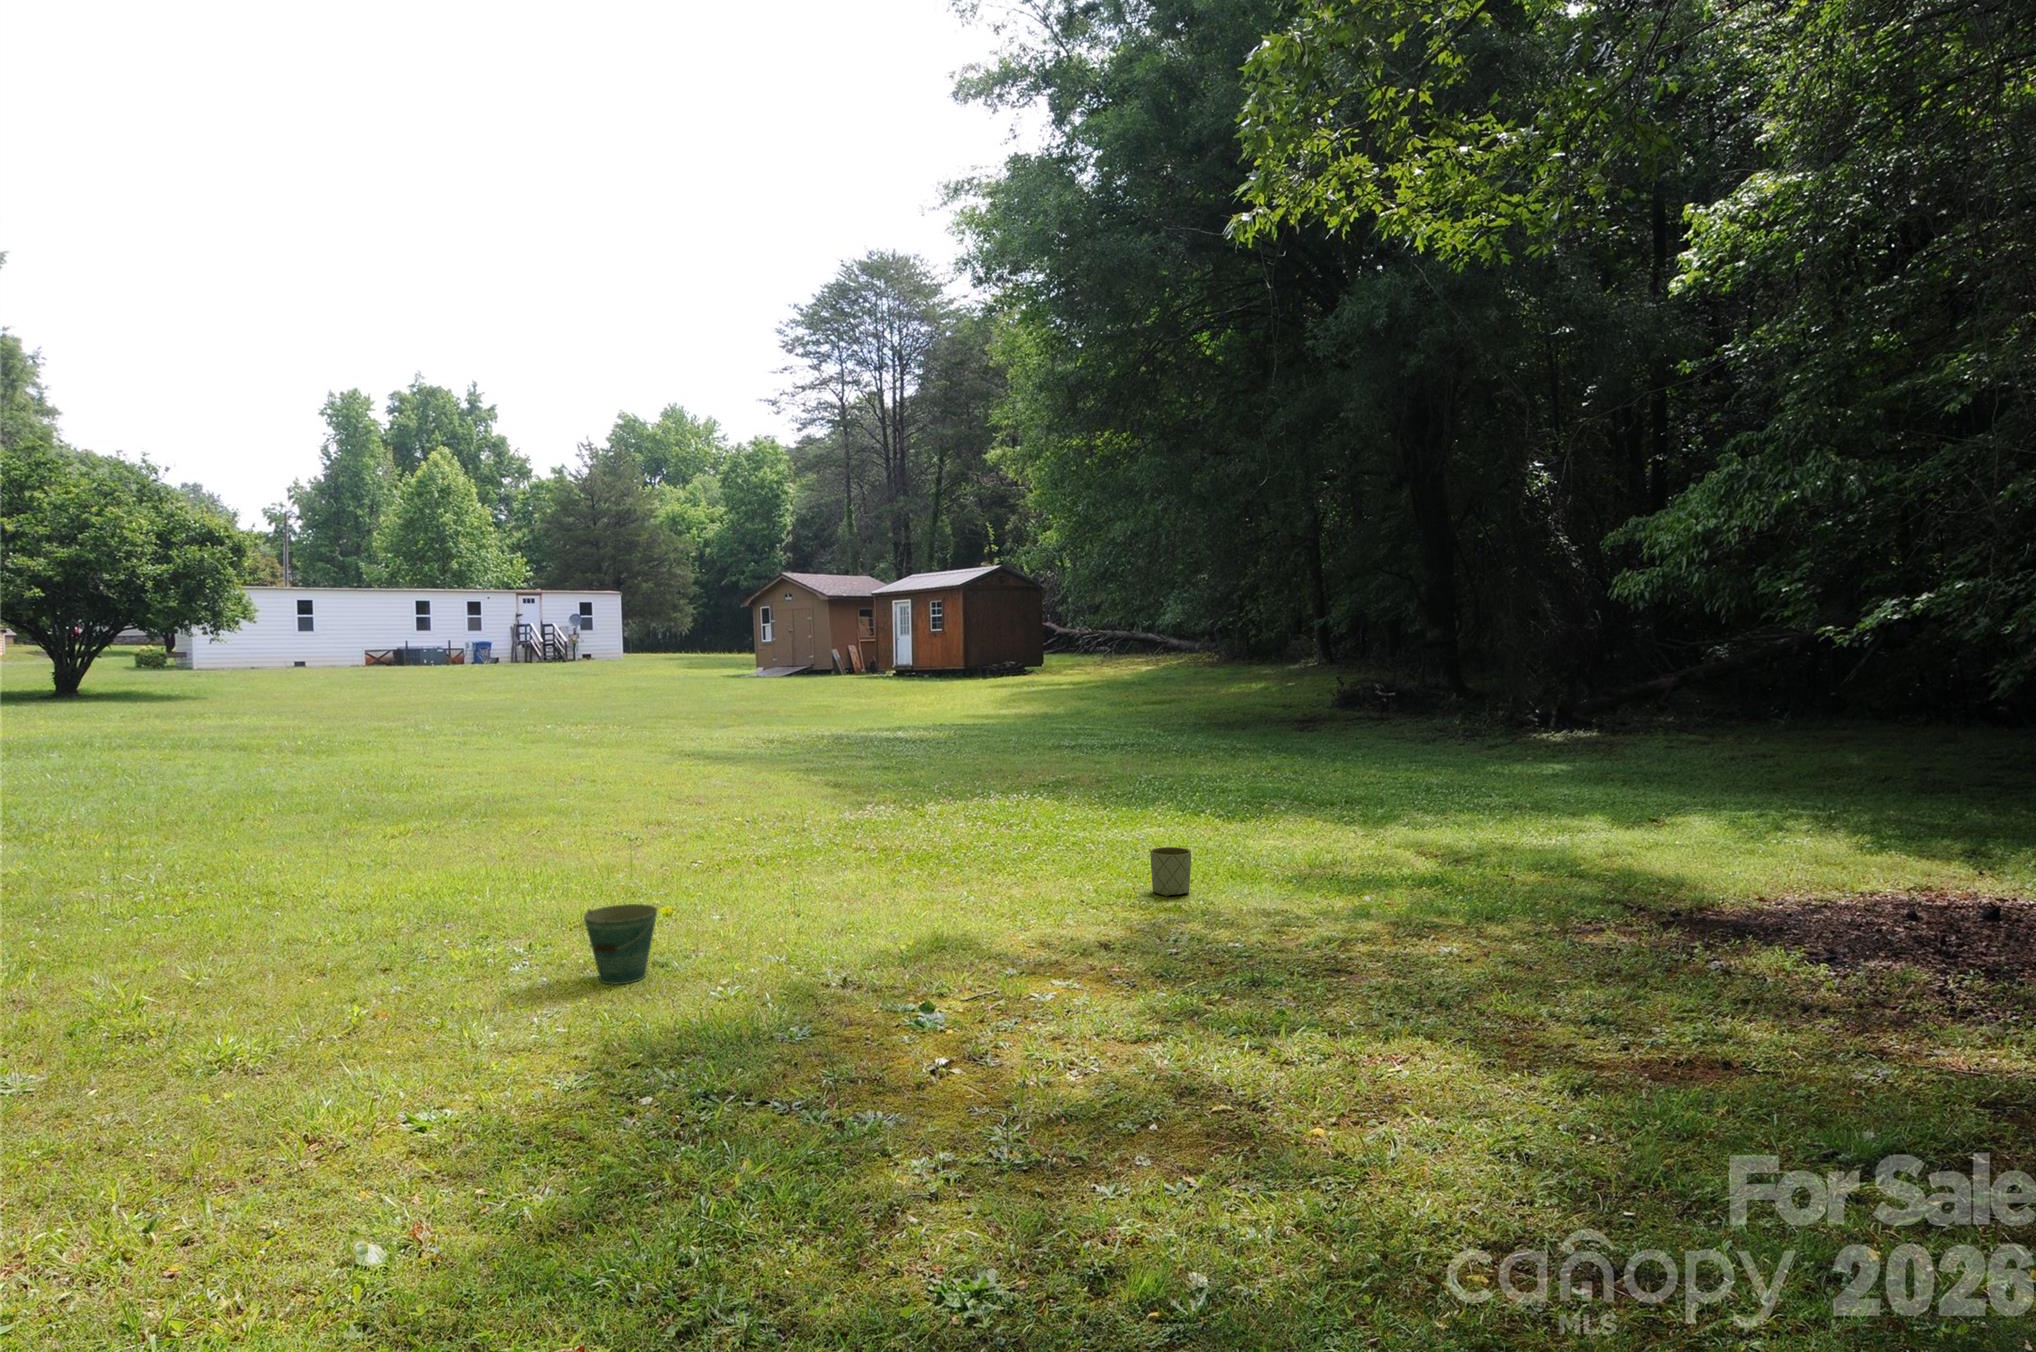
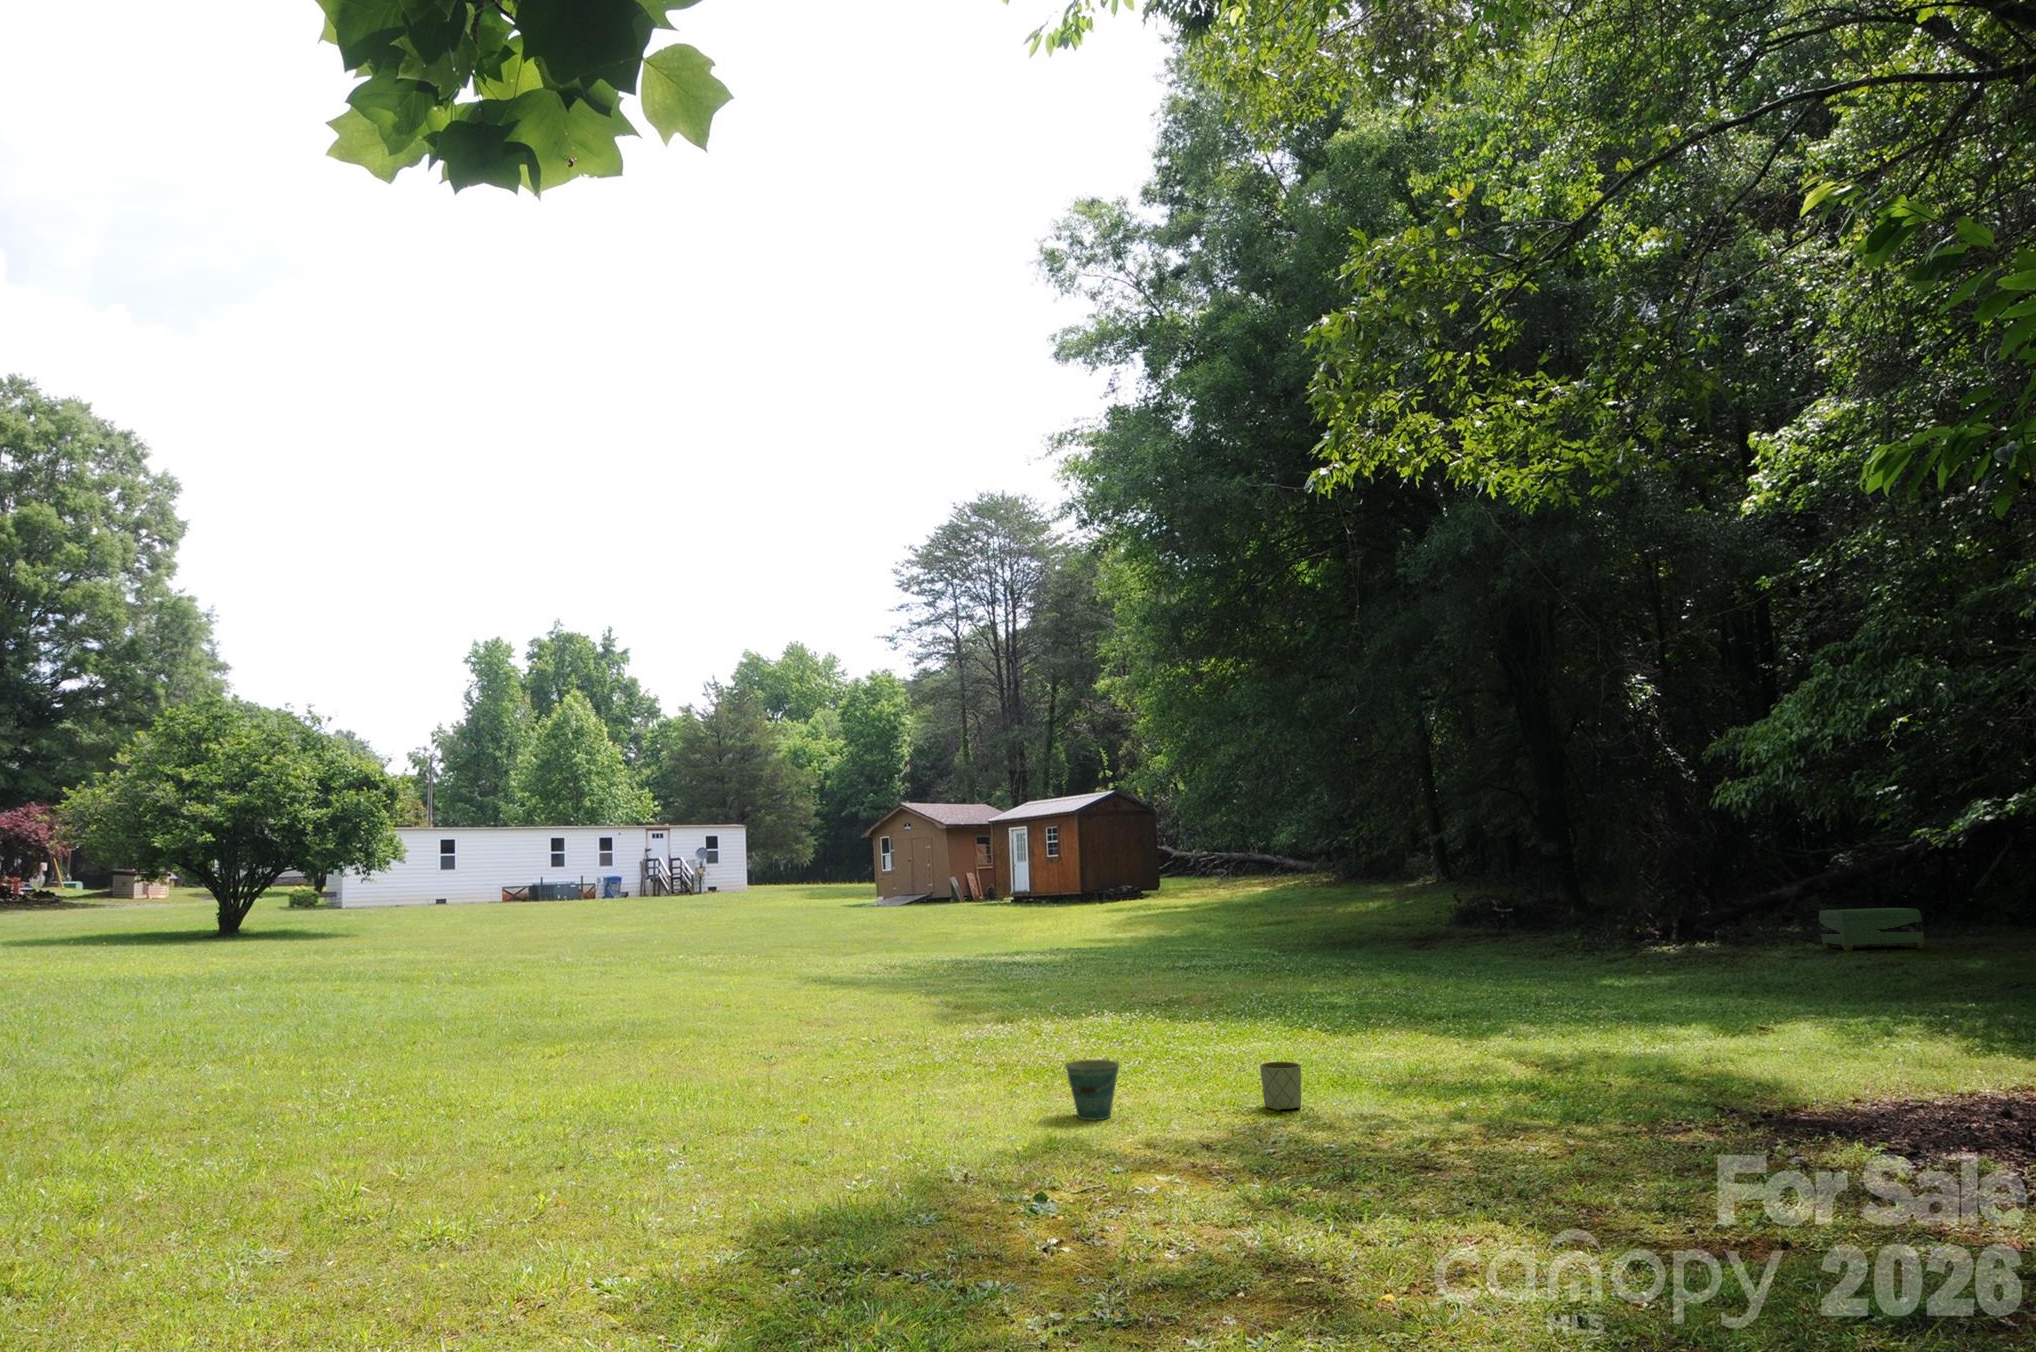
bench: none [1638,691,1726,729] -> present [1819,908,1924,951]
bucket: present [584,904,657,984] -> present [1065,1060,1119,1120]

